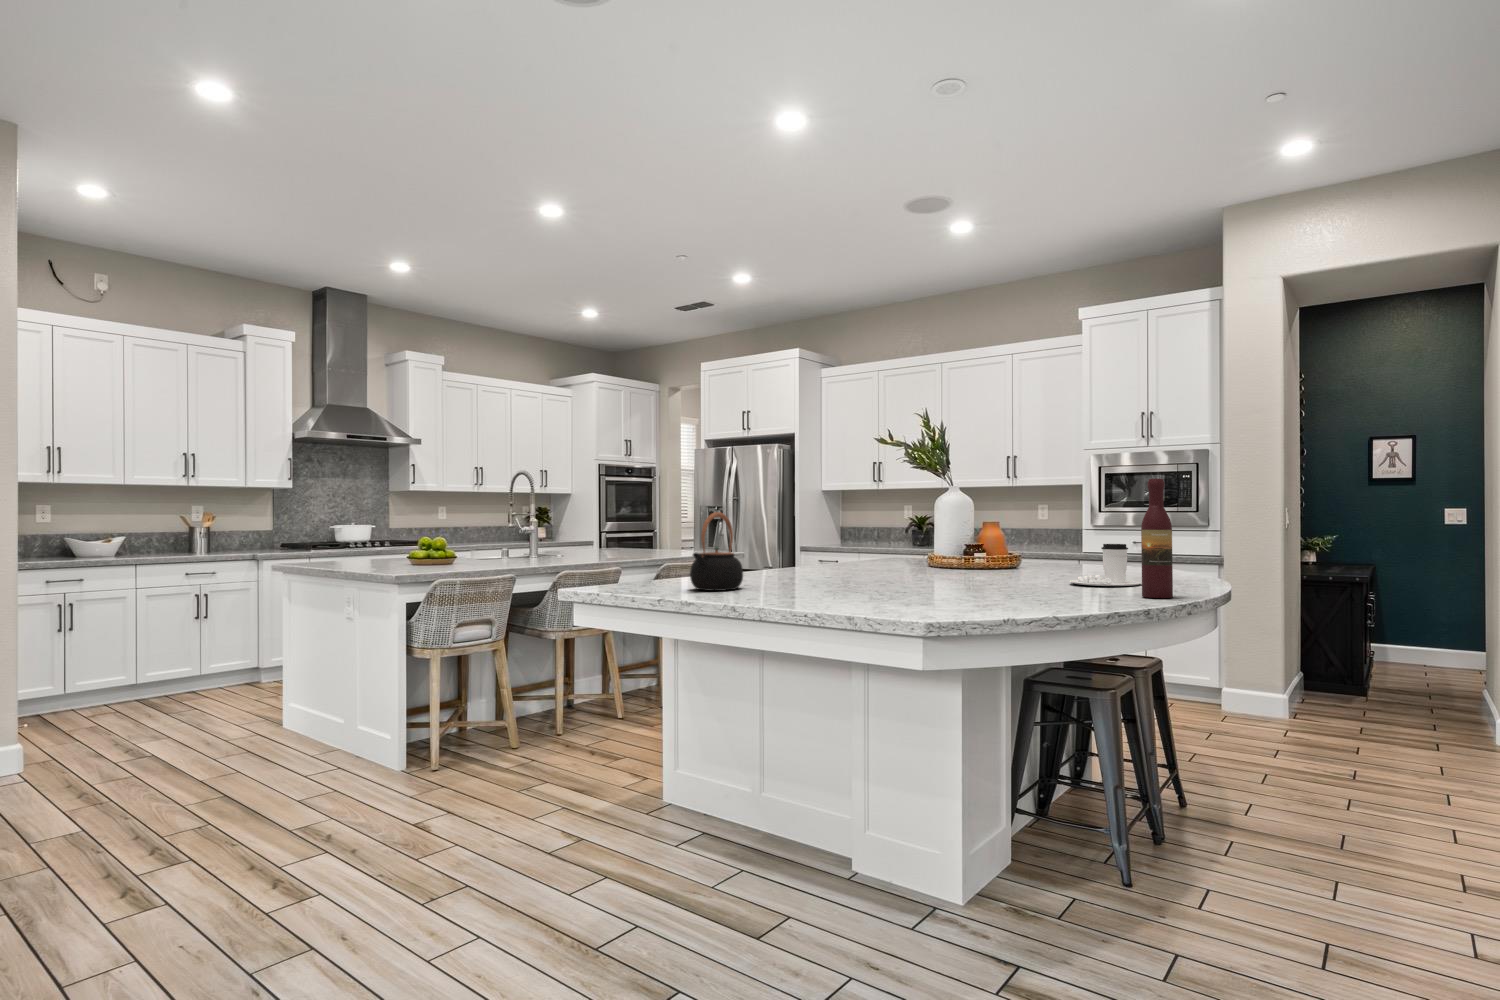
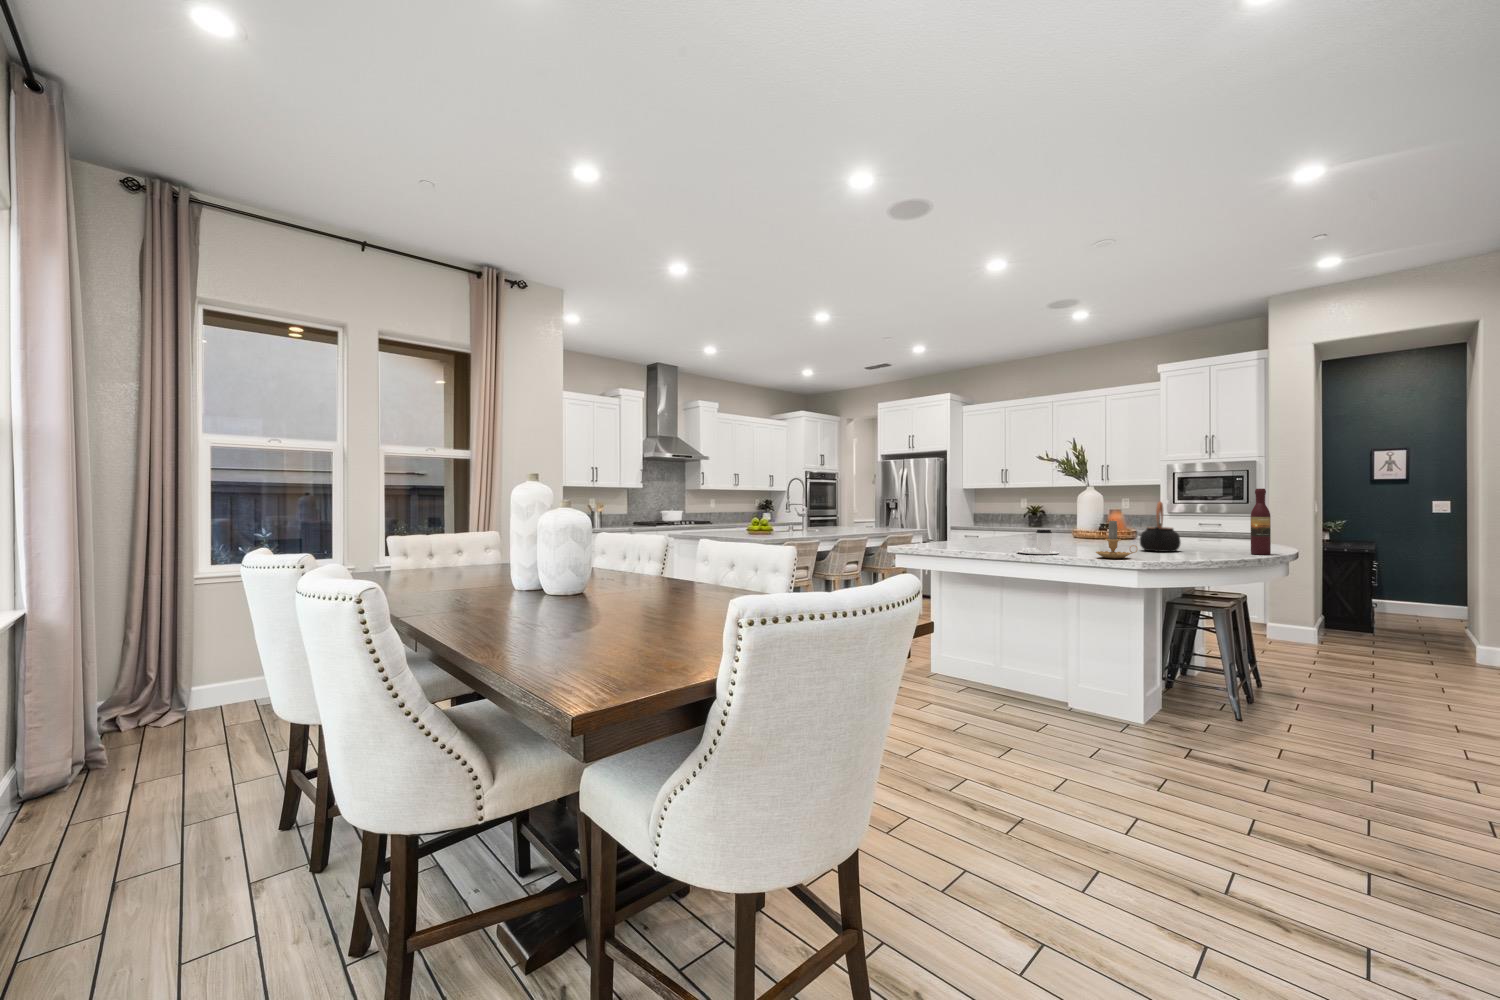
teapot: present [690,512,743,591] -> present [1140,502,1181,552]
candle: none [871,535,942,610] -> present [1096,521,1137,558]
coffee cup: present [1070,544,1141,586] -> present [1017,530,1059,554]

